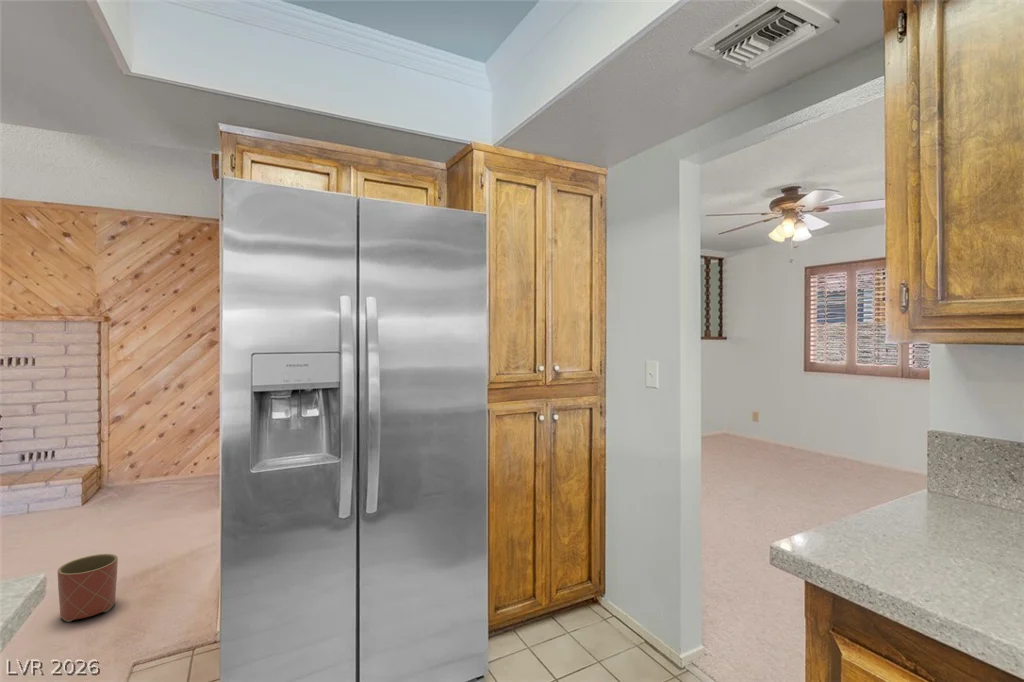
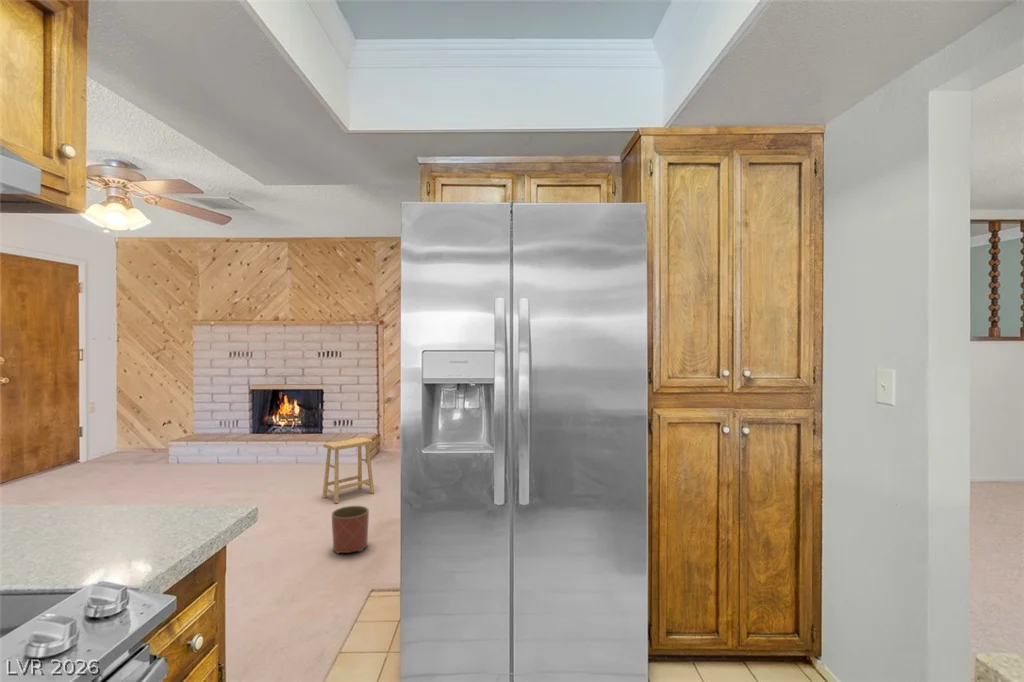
footstool: none [19,468,107,560] -> present [322,437,374,503]

